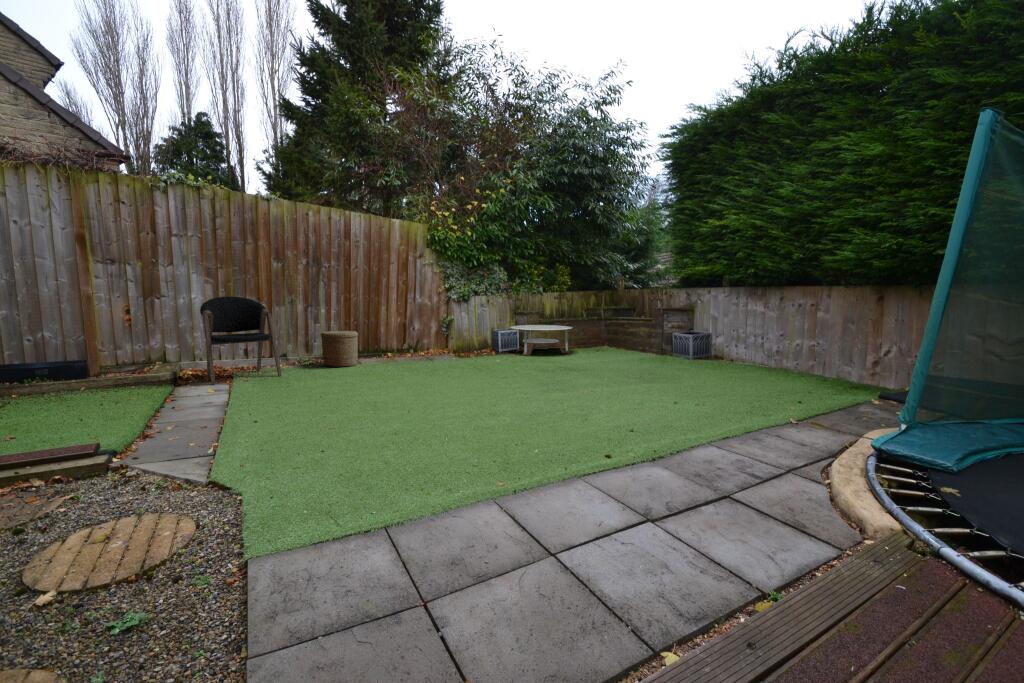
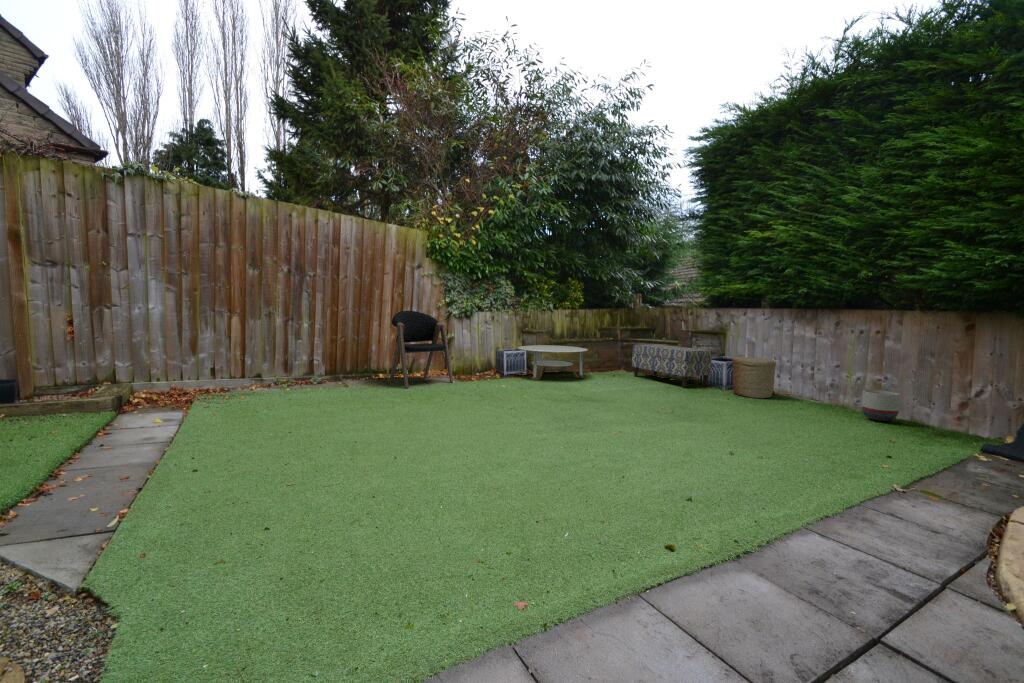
chair: present [200,296,282,384] -> present [389,311,453,388]
bench: none [612,322,681,359] -> present [632,344,712,388]
woven basket: present [321,331,358,367] -> present [732,357,776,398]
planter: none [798,355,828,380] -> present [862,390,900,421]

